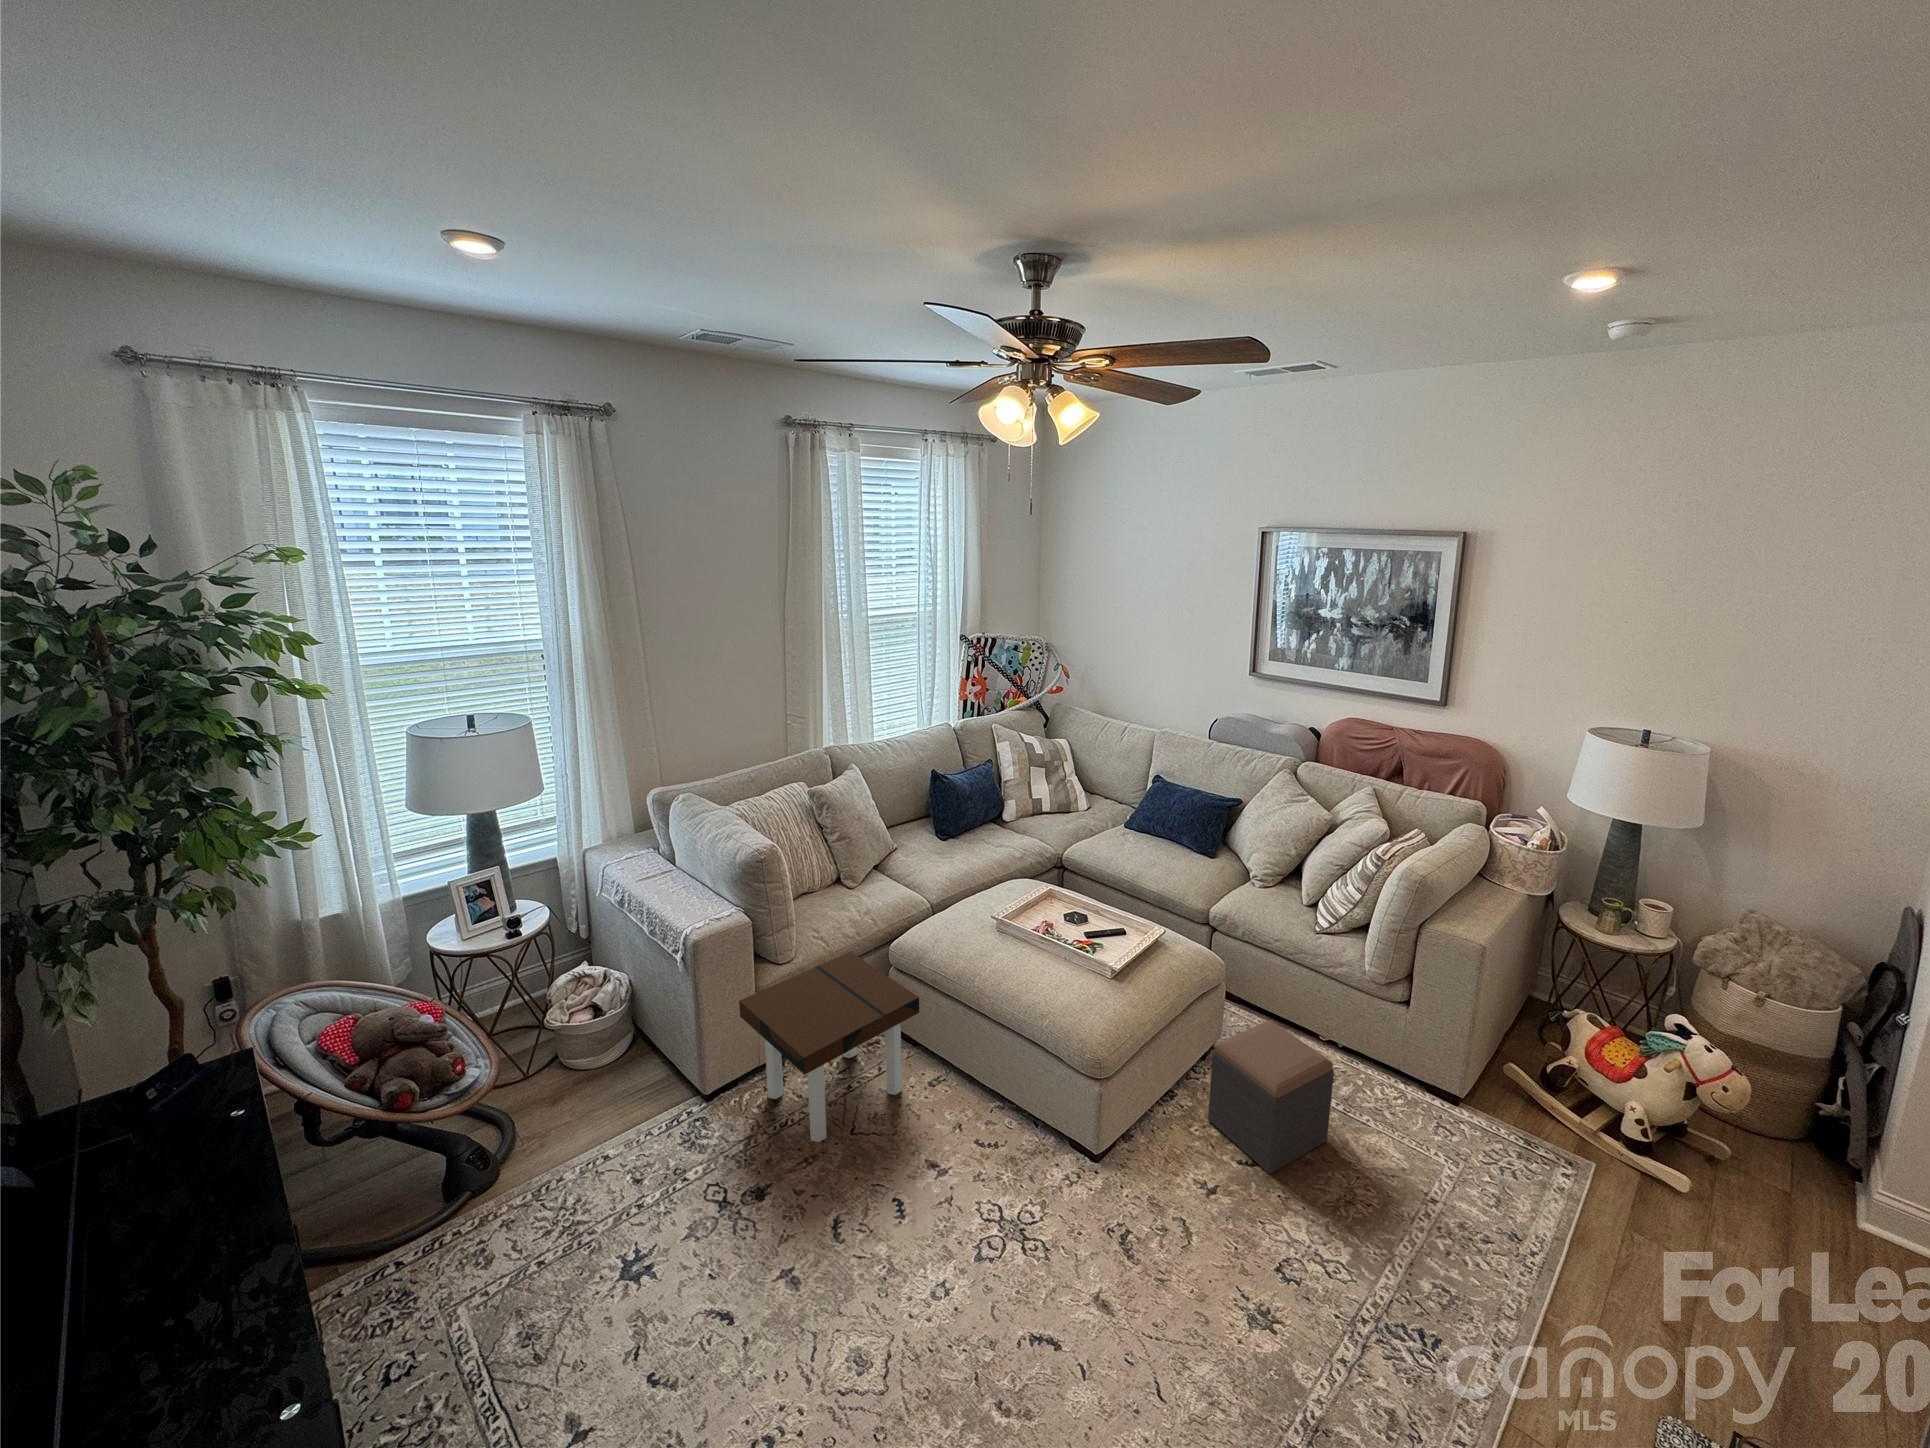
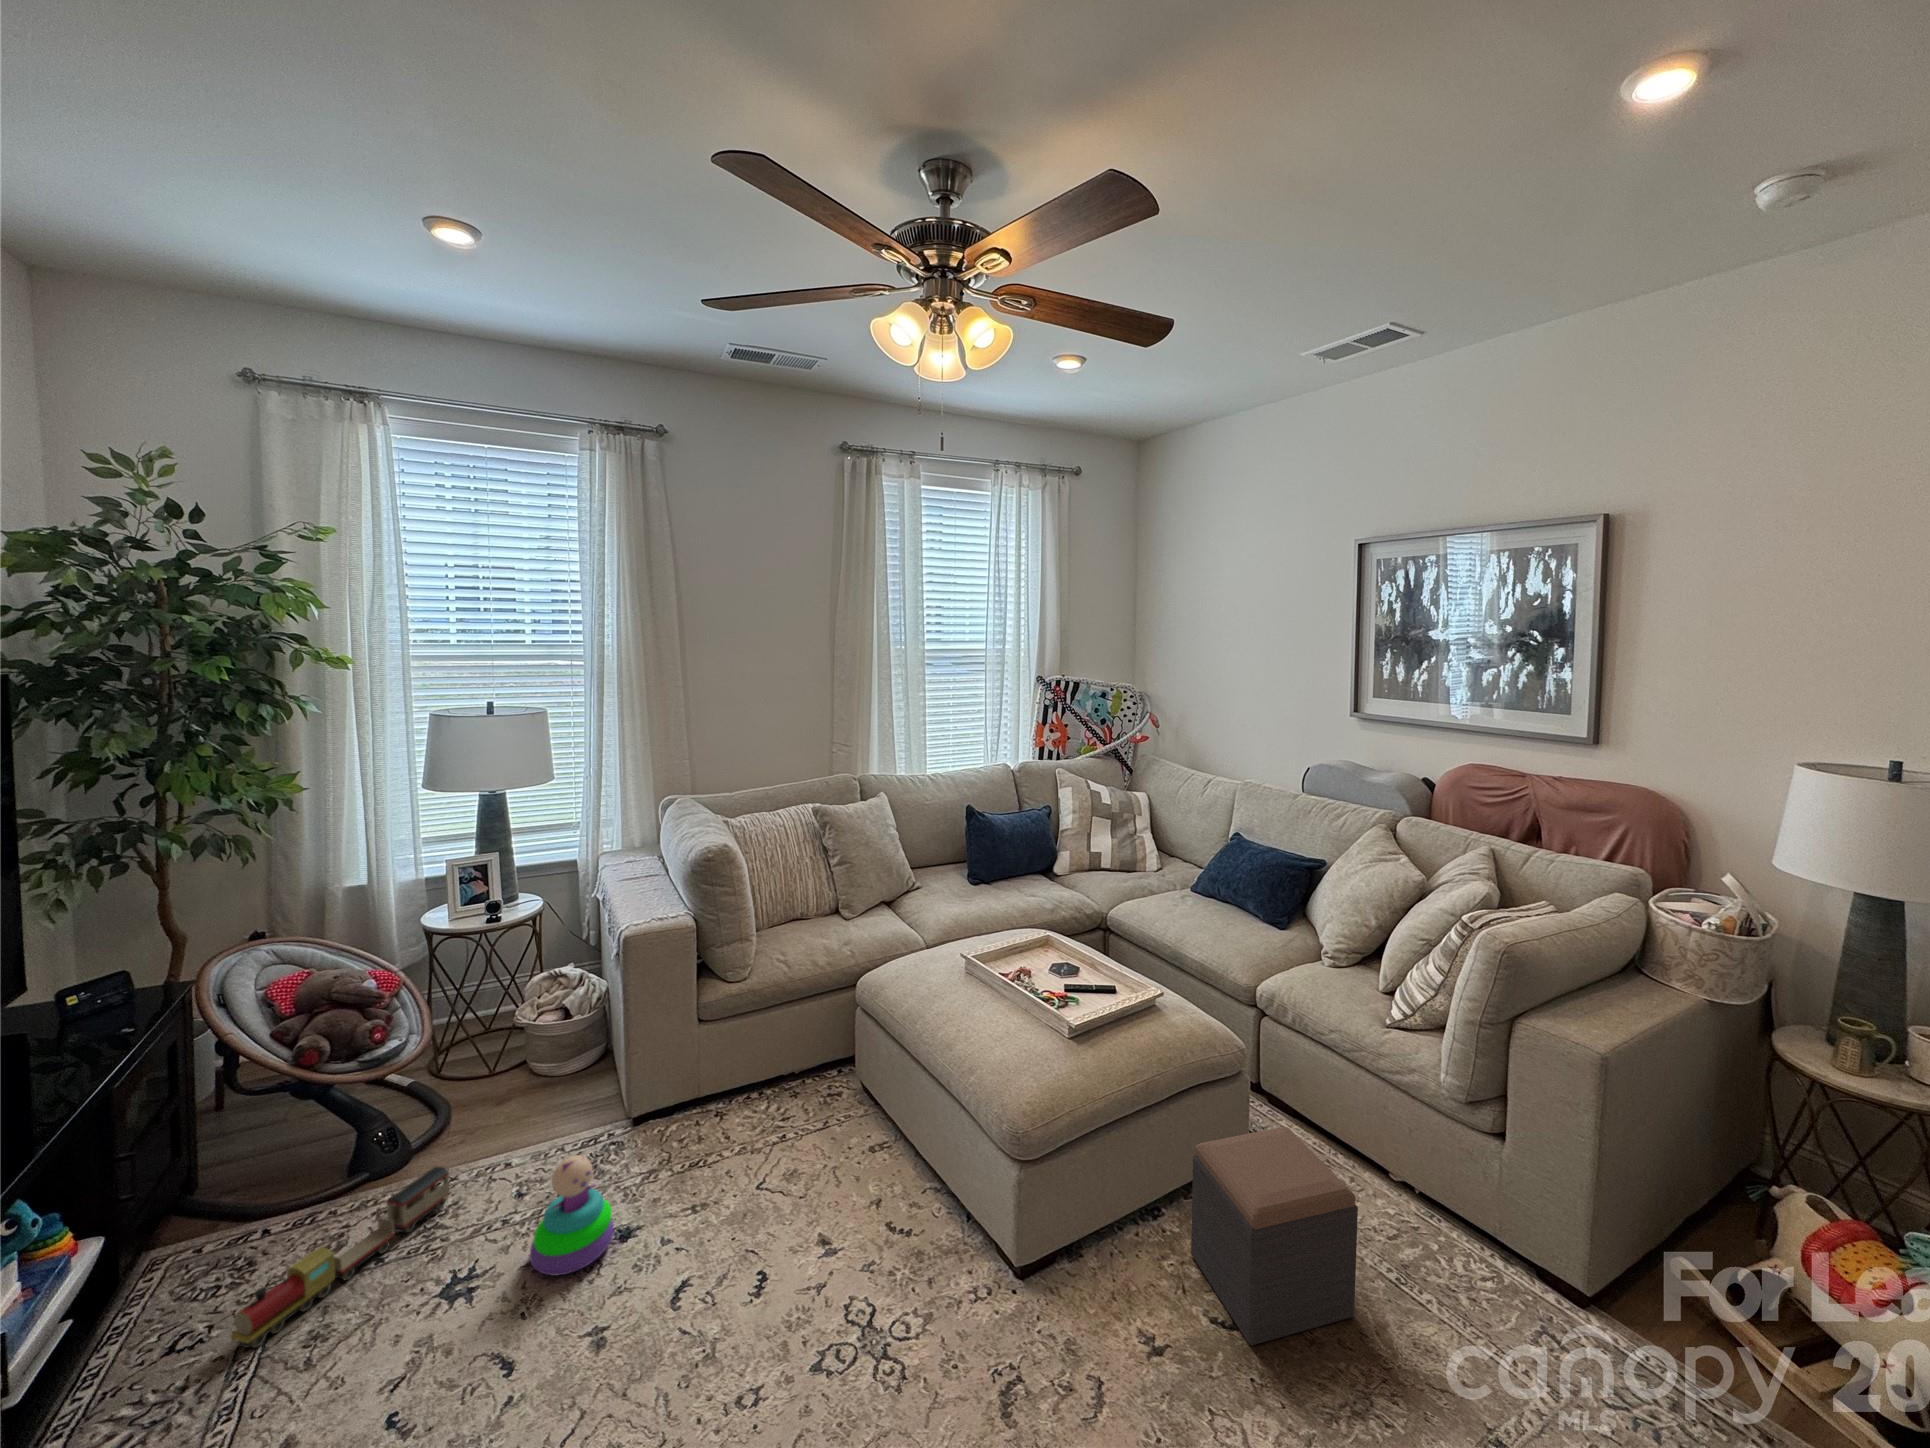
side table: present [739,952,919,1142] -> none [672,982,855,1190]
stacking toy: none [687,1140,755,1241] -> present [529,1155,614,1276]
toy train: none [448,1173,573,1362] -> present [230,1167,450,1348]

